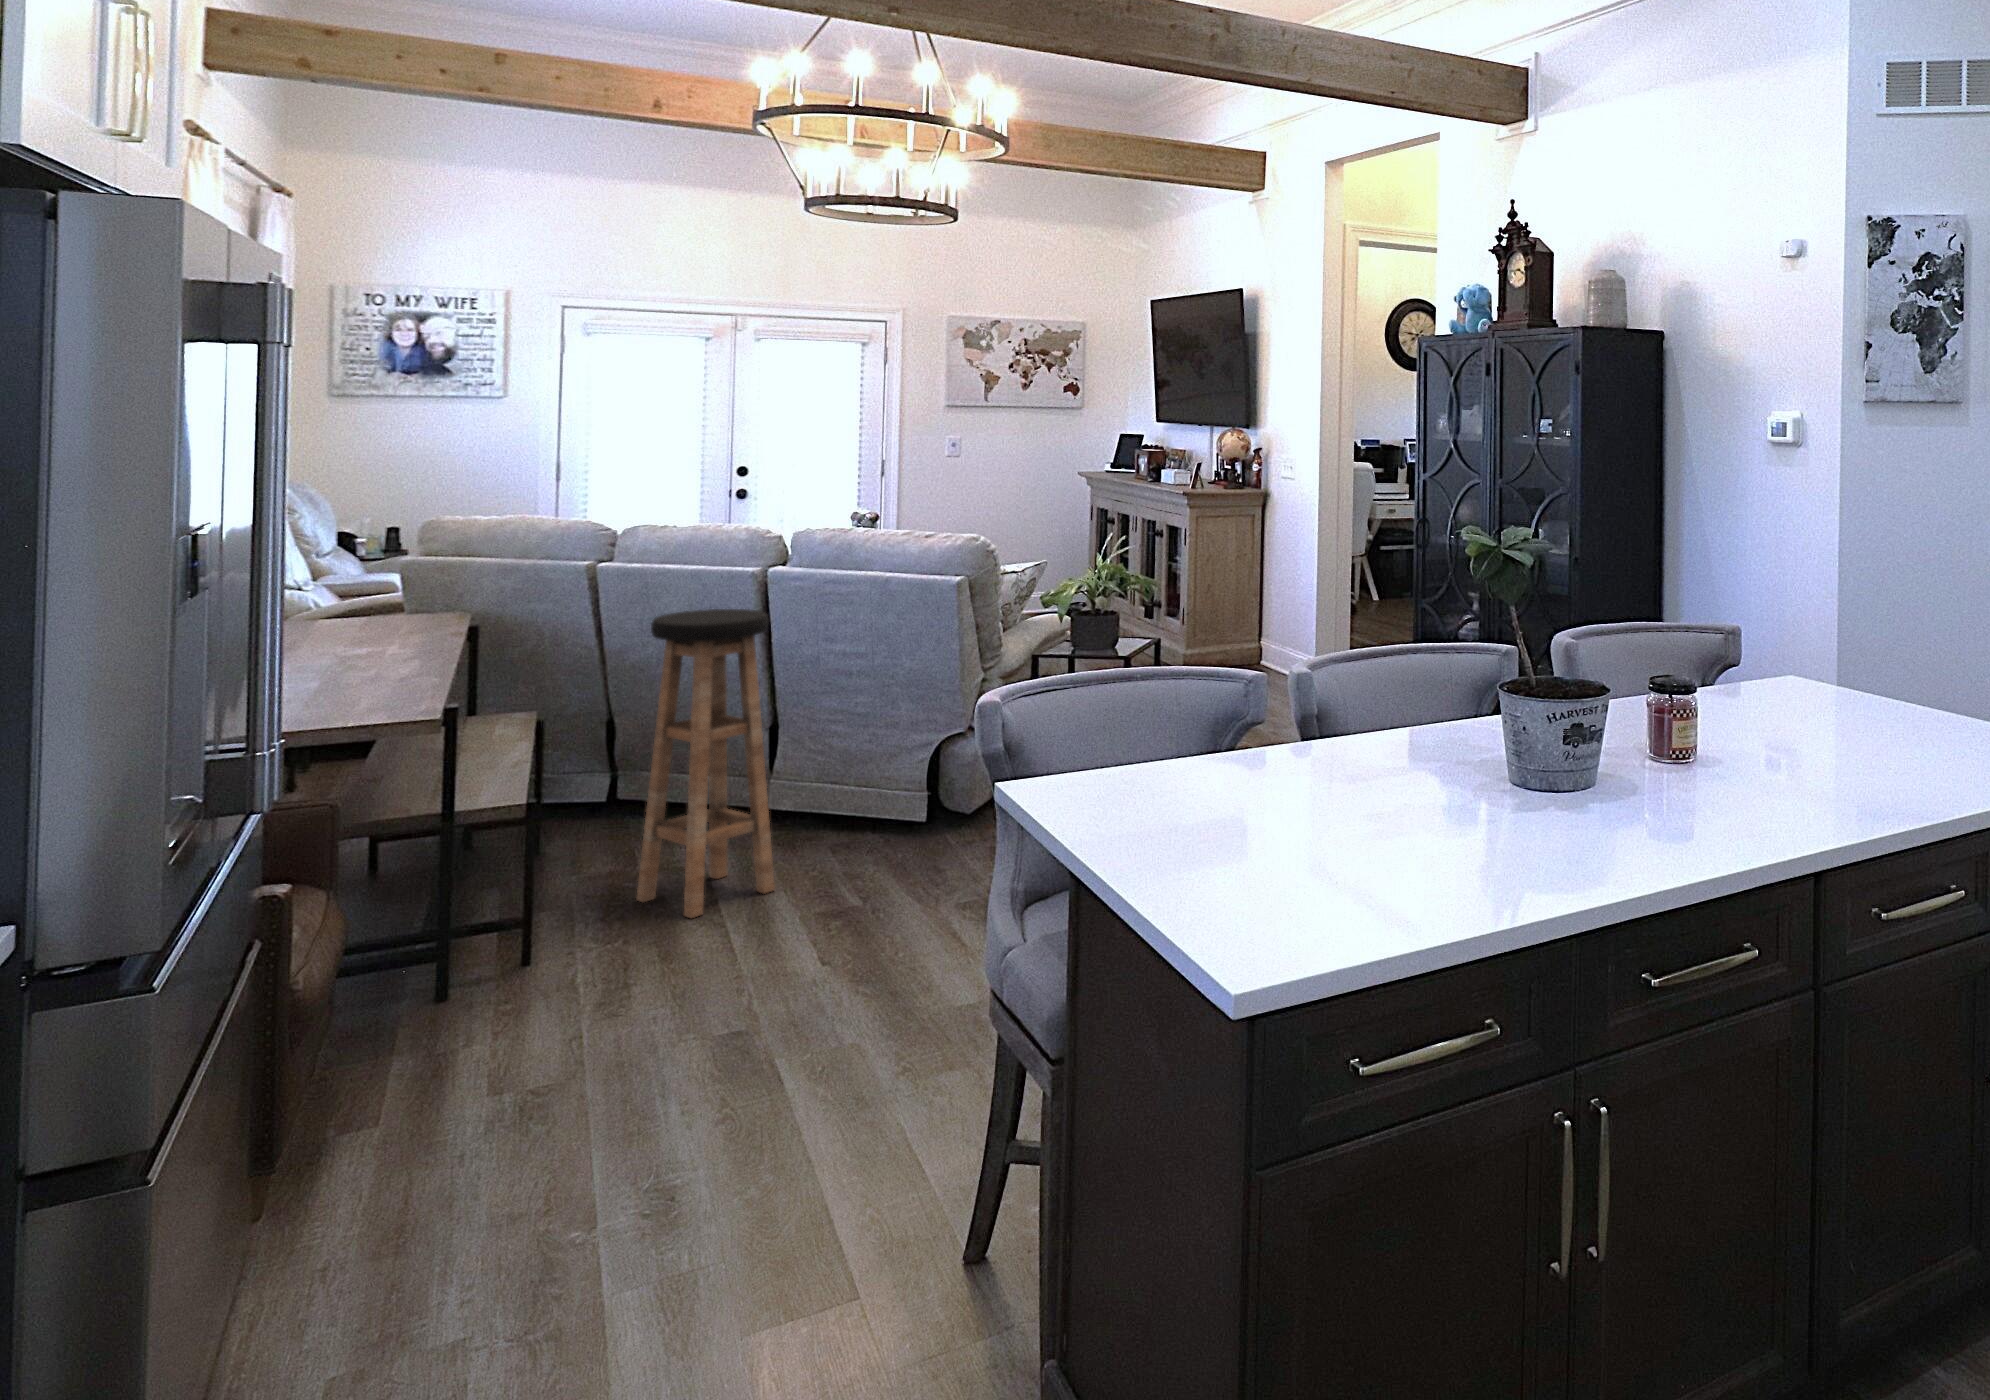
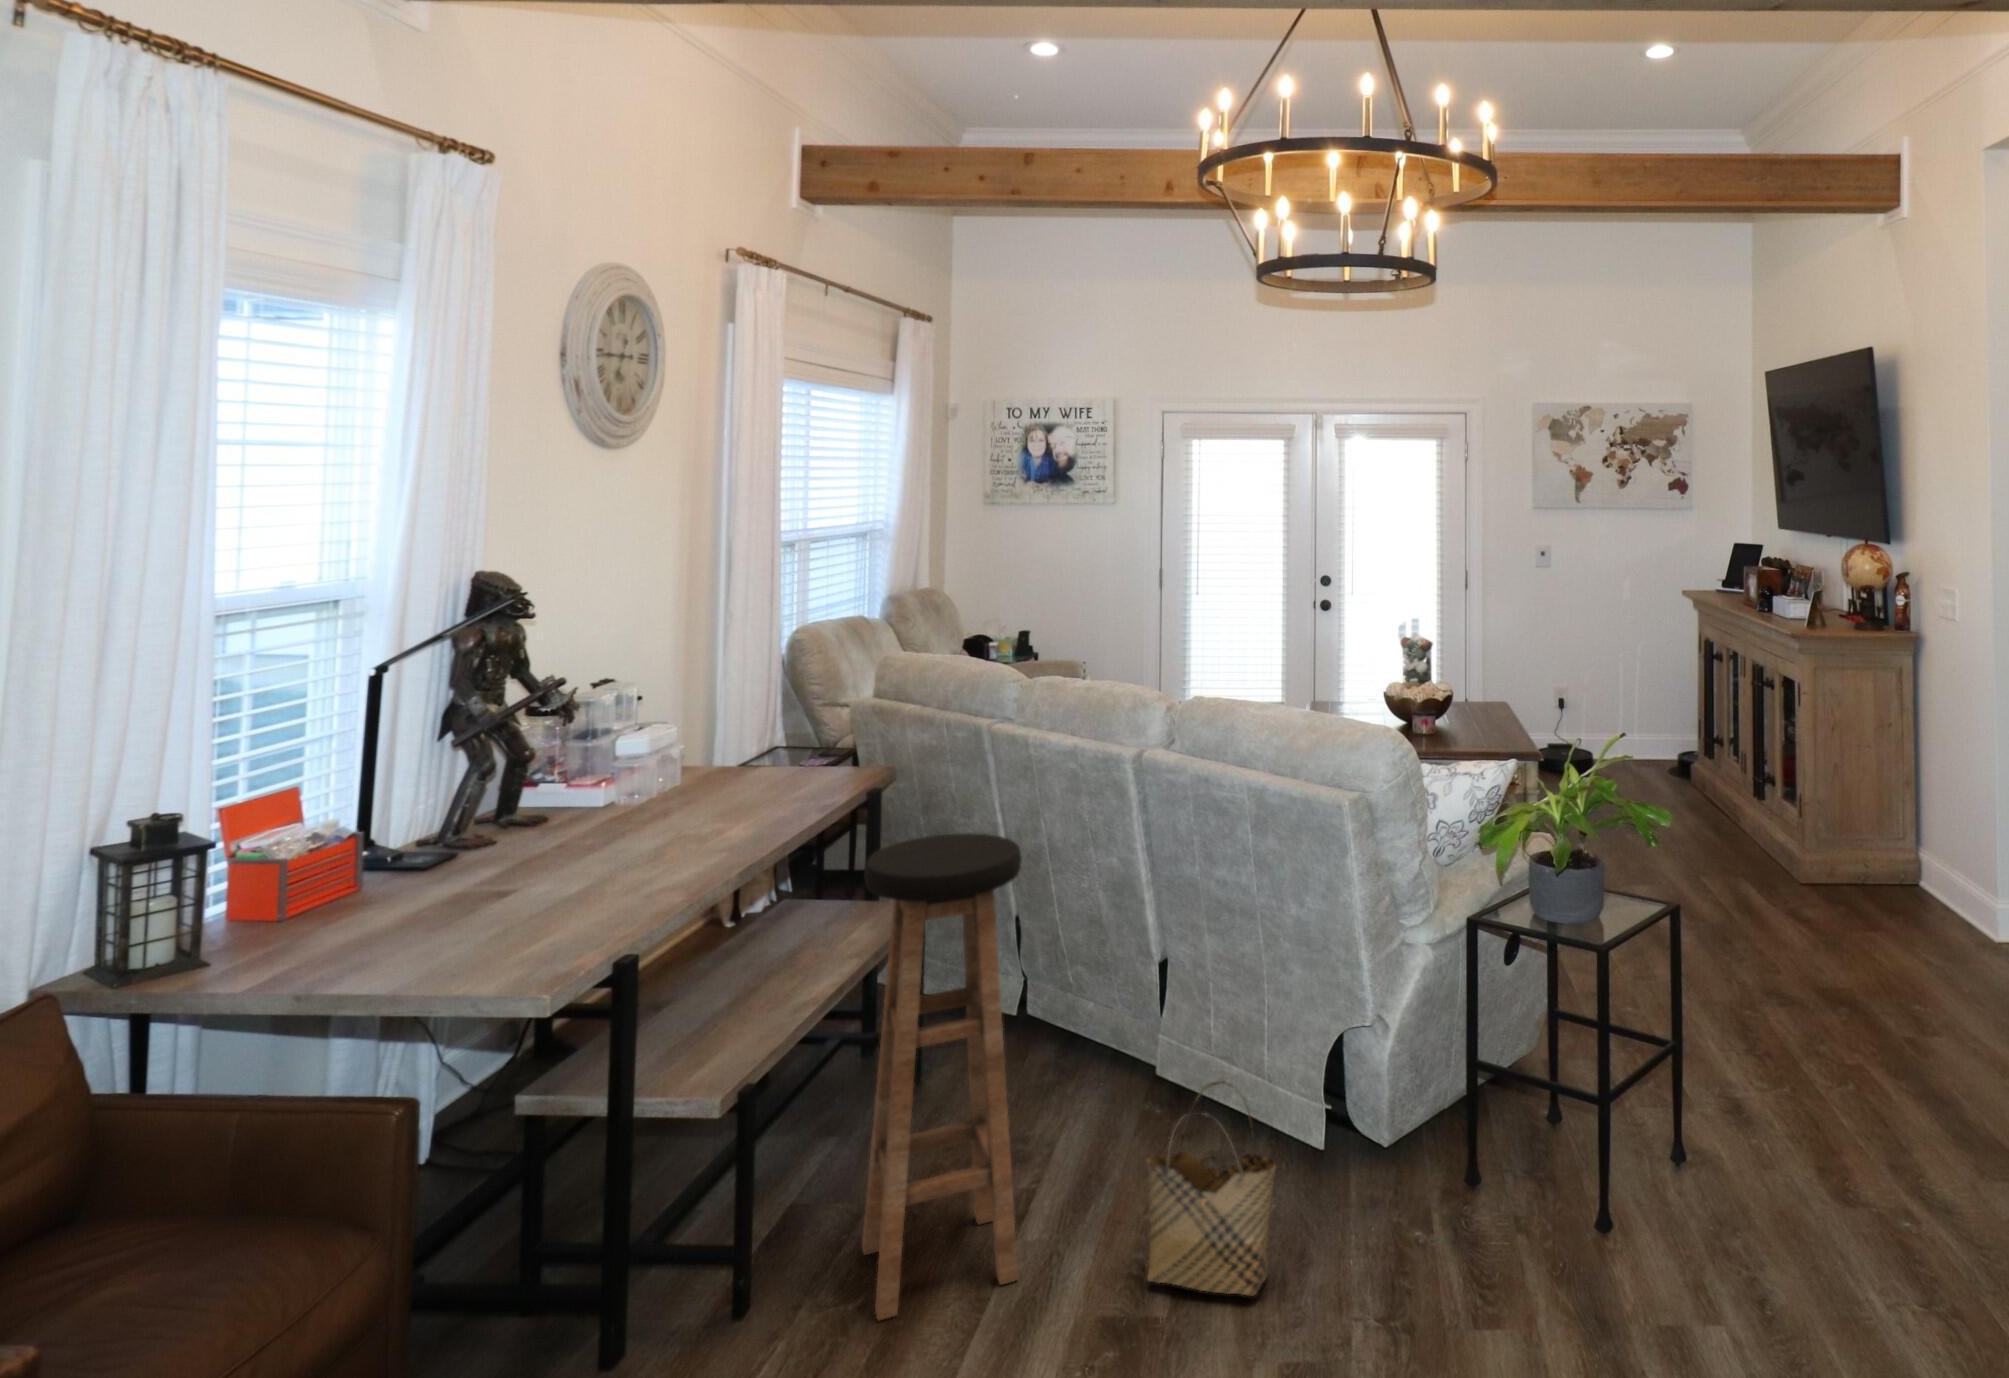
woven basket: none [863,750,953,873] -> present [1146,1081,1276,1296]

